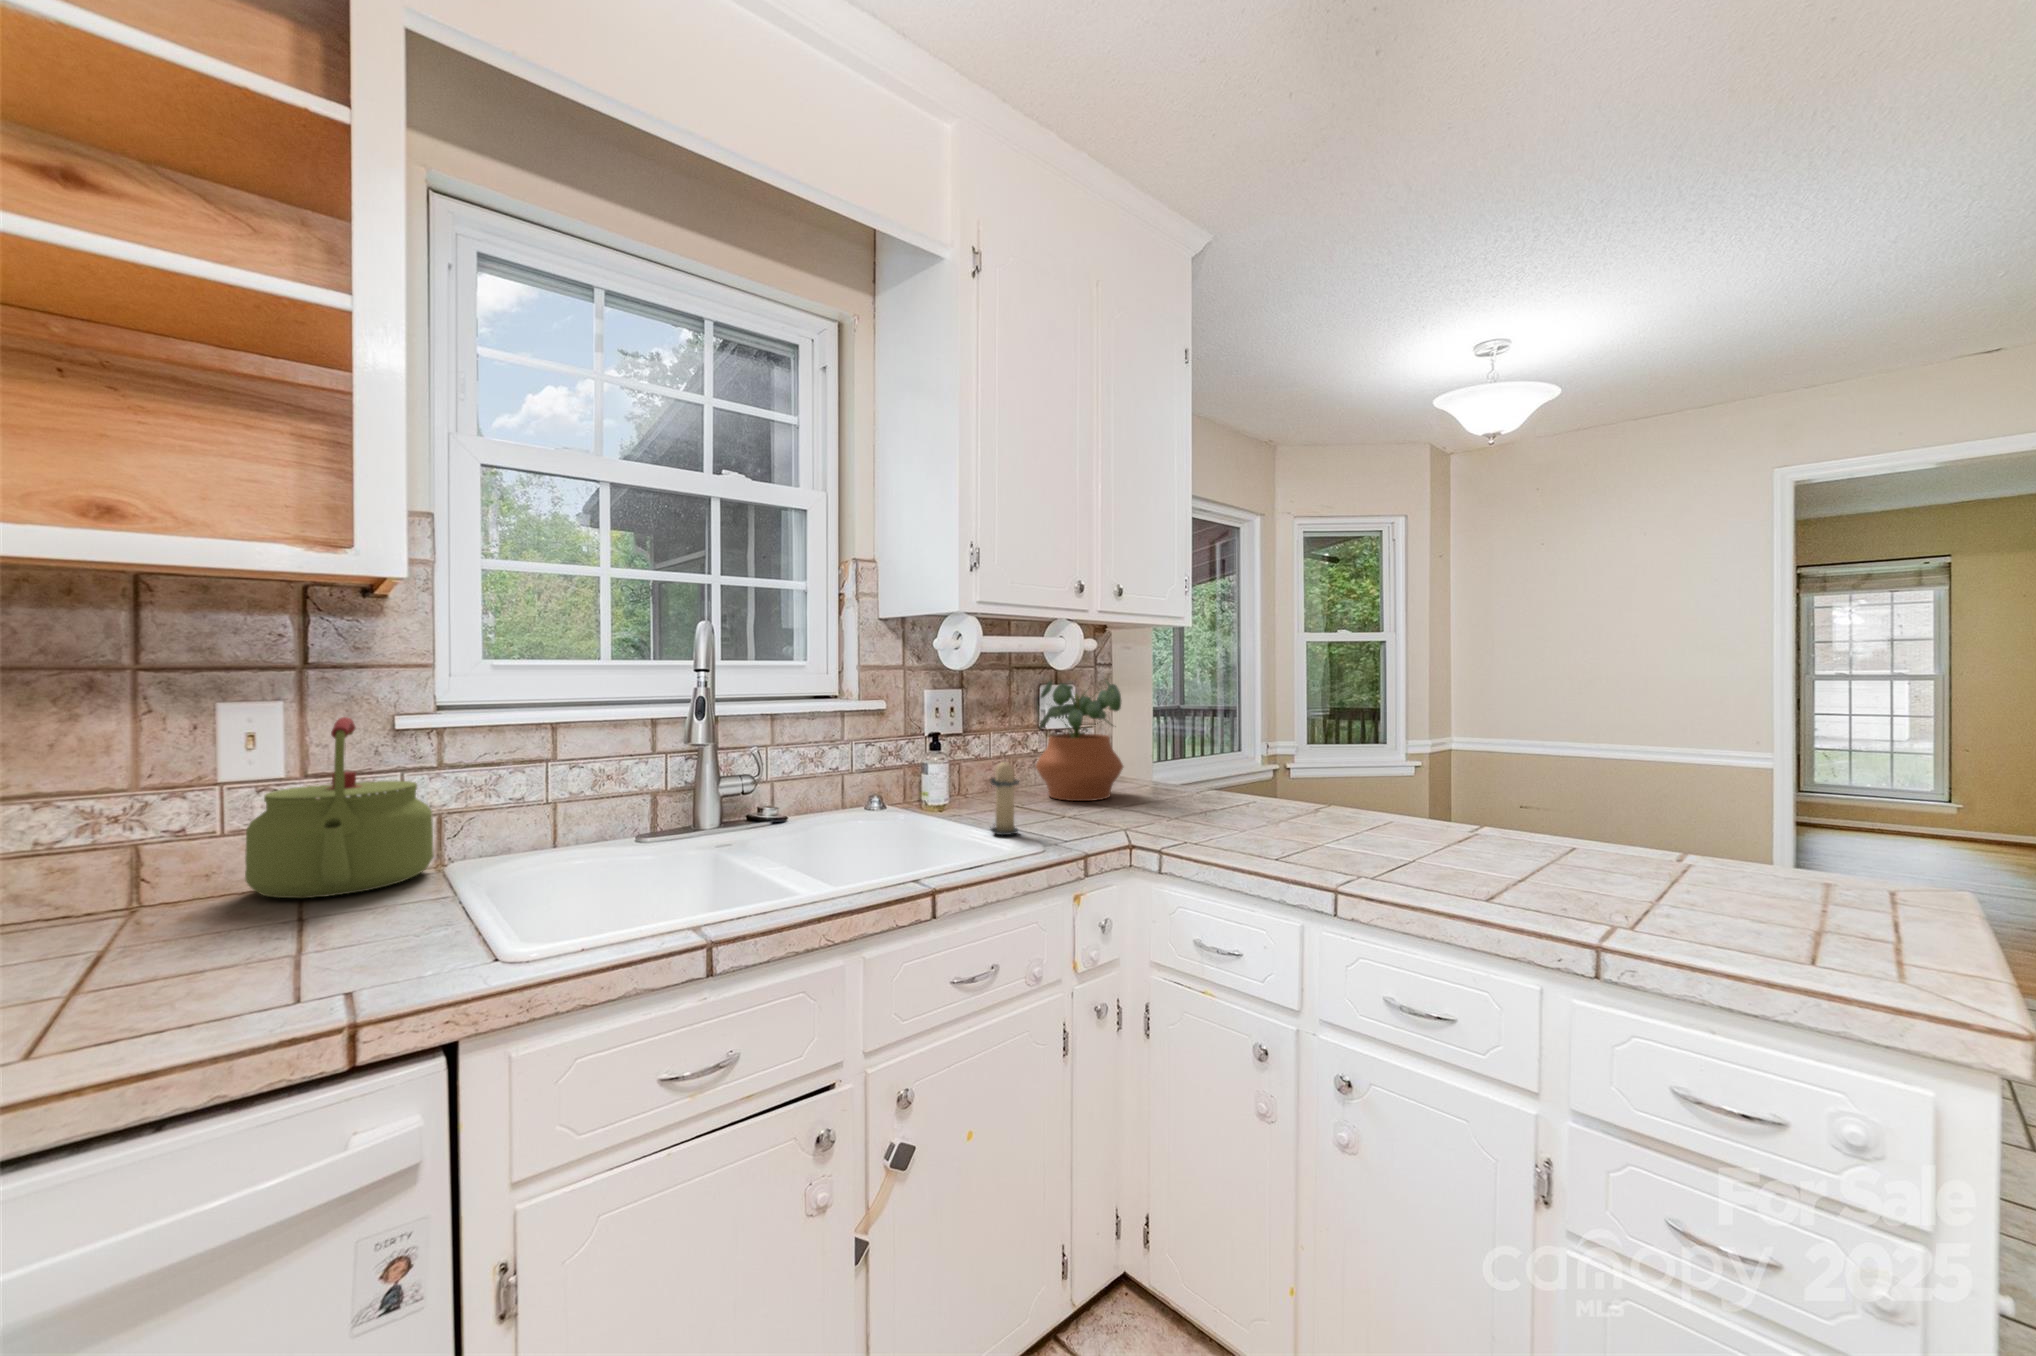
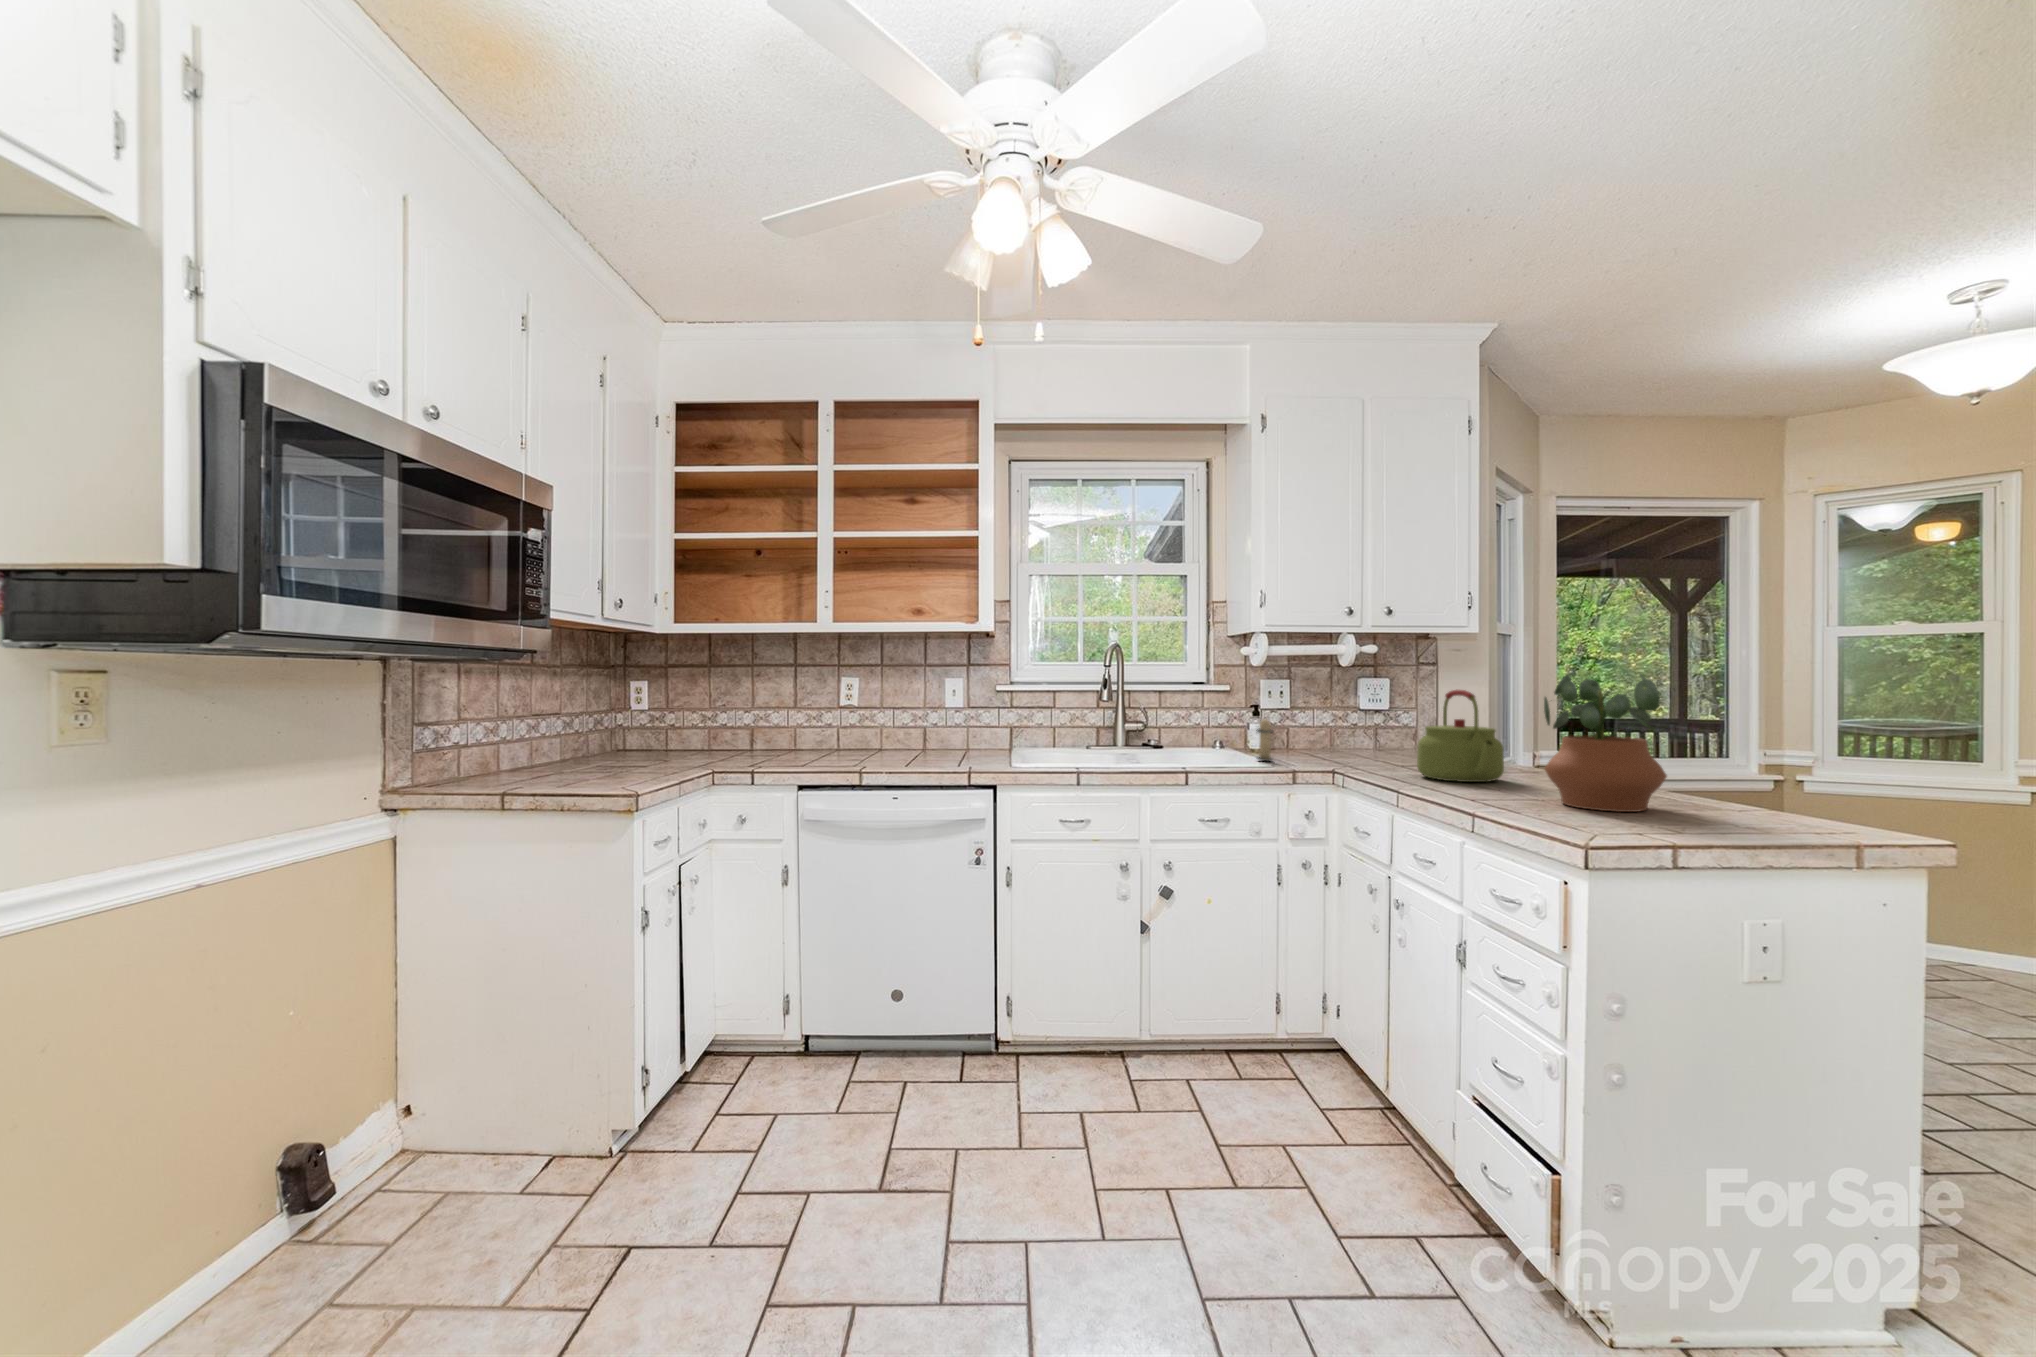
potted plant: present [1036,678,1123,801] -> present [1544,675,1667,812]
kettle: present [245,717,434,898] -> present [1417,690,1504,782]

